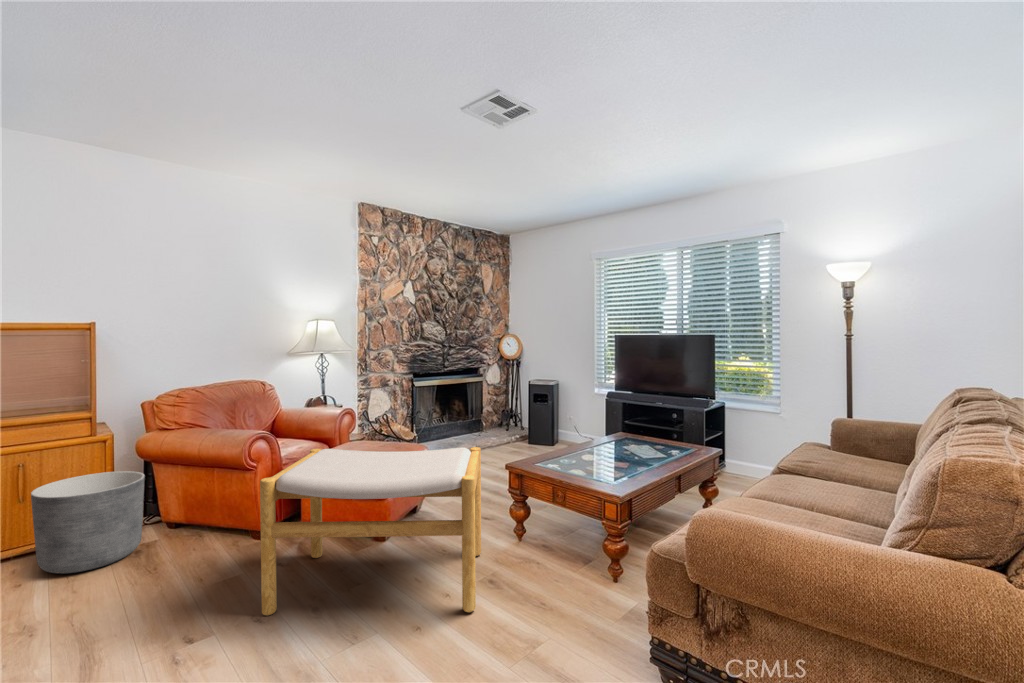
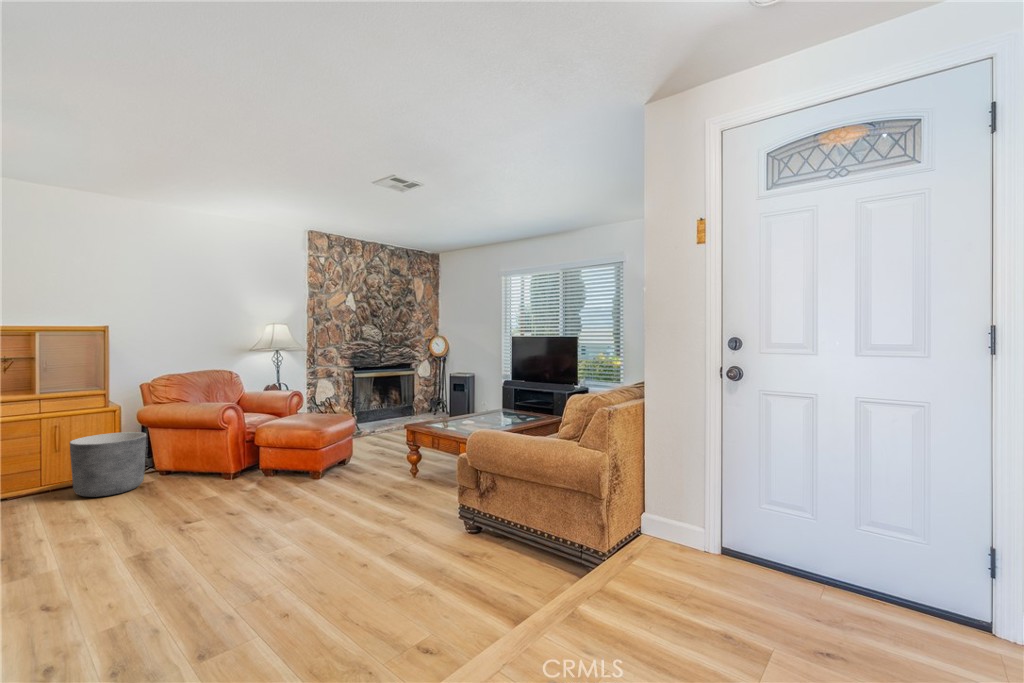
footstool: present [260,447,481,616] -> none [233,412,385,512]

